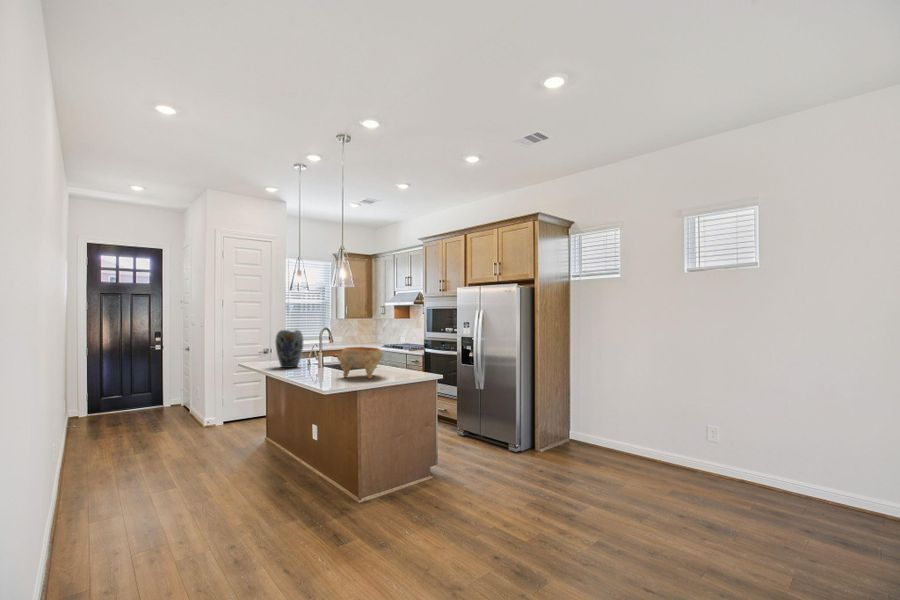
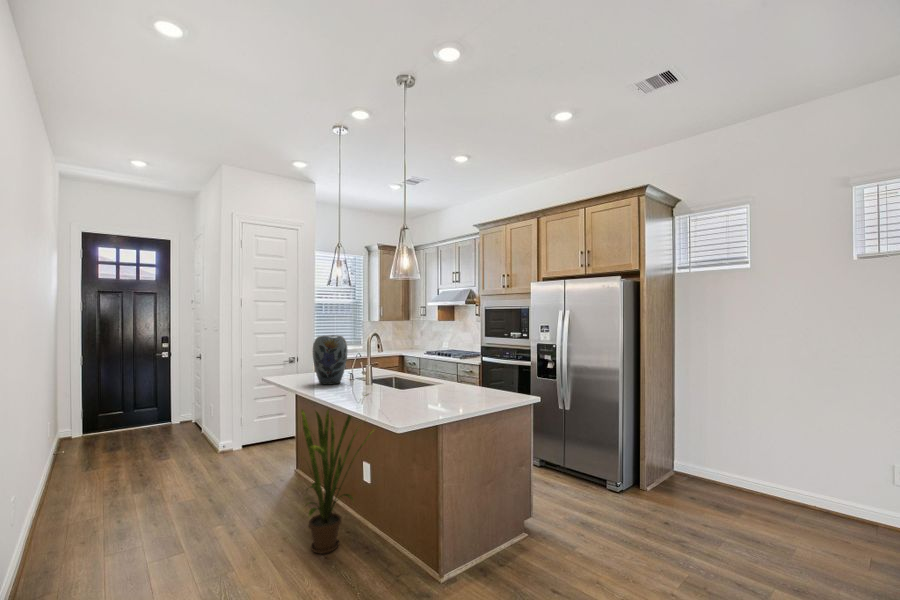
decorative bowl: present [338,347,382,379] -> none [403,359,462,403]
house plant: none [260,372,320,489] -> present [301,394,372,554]

